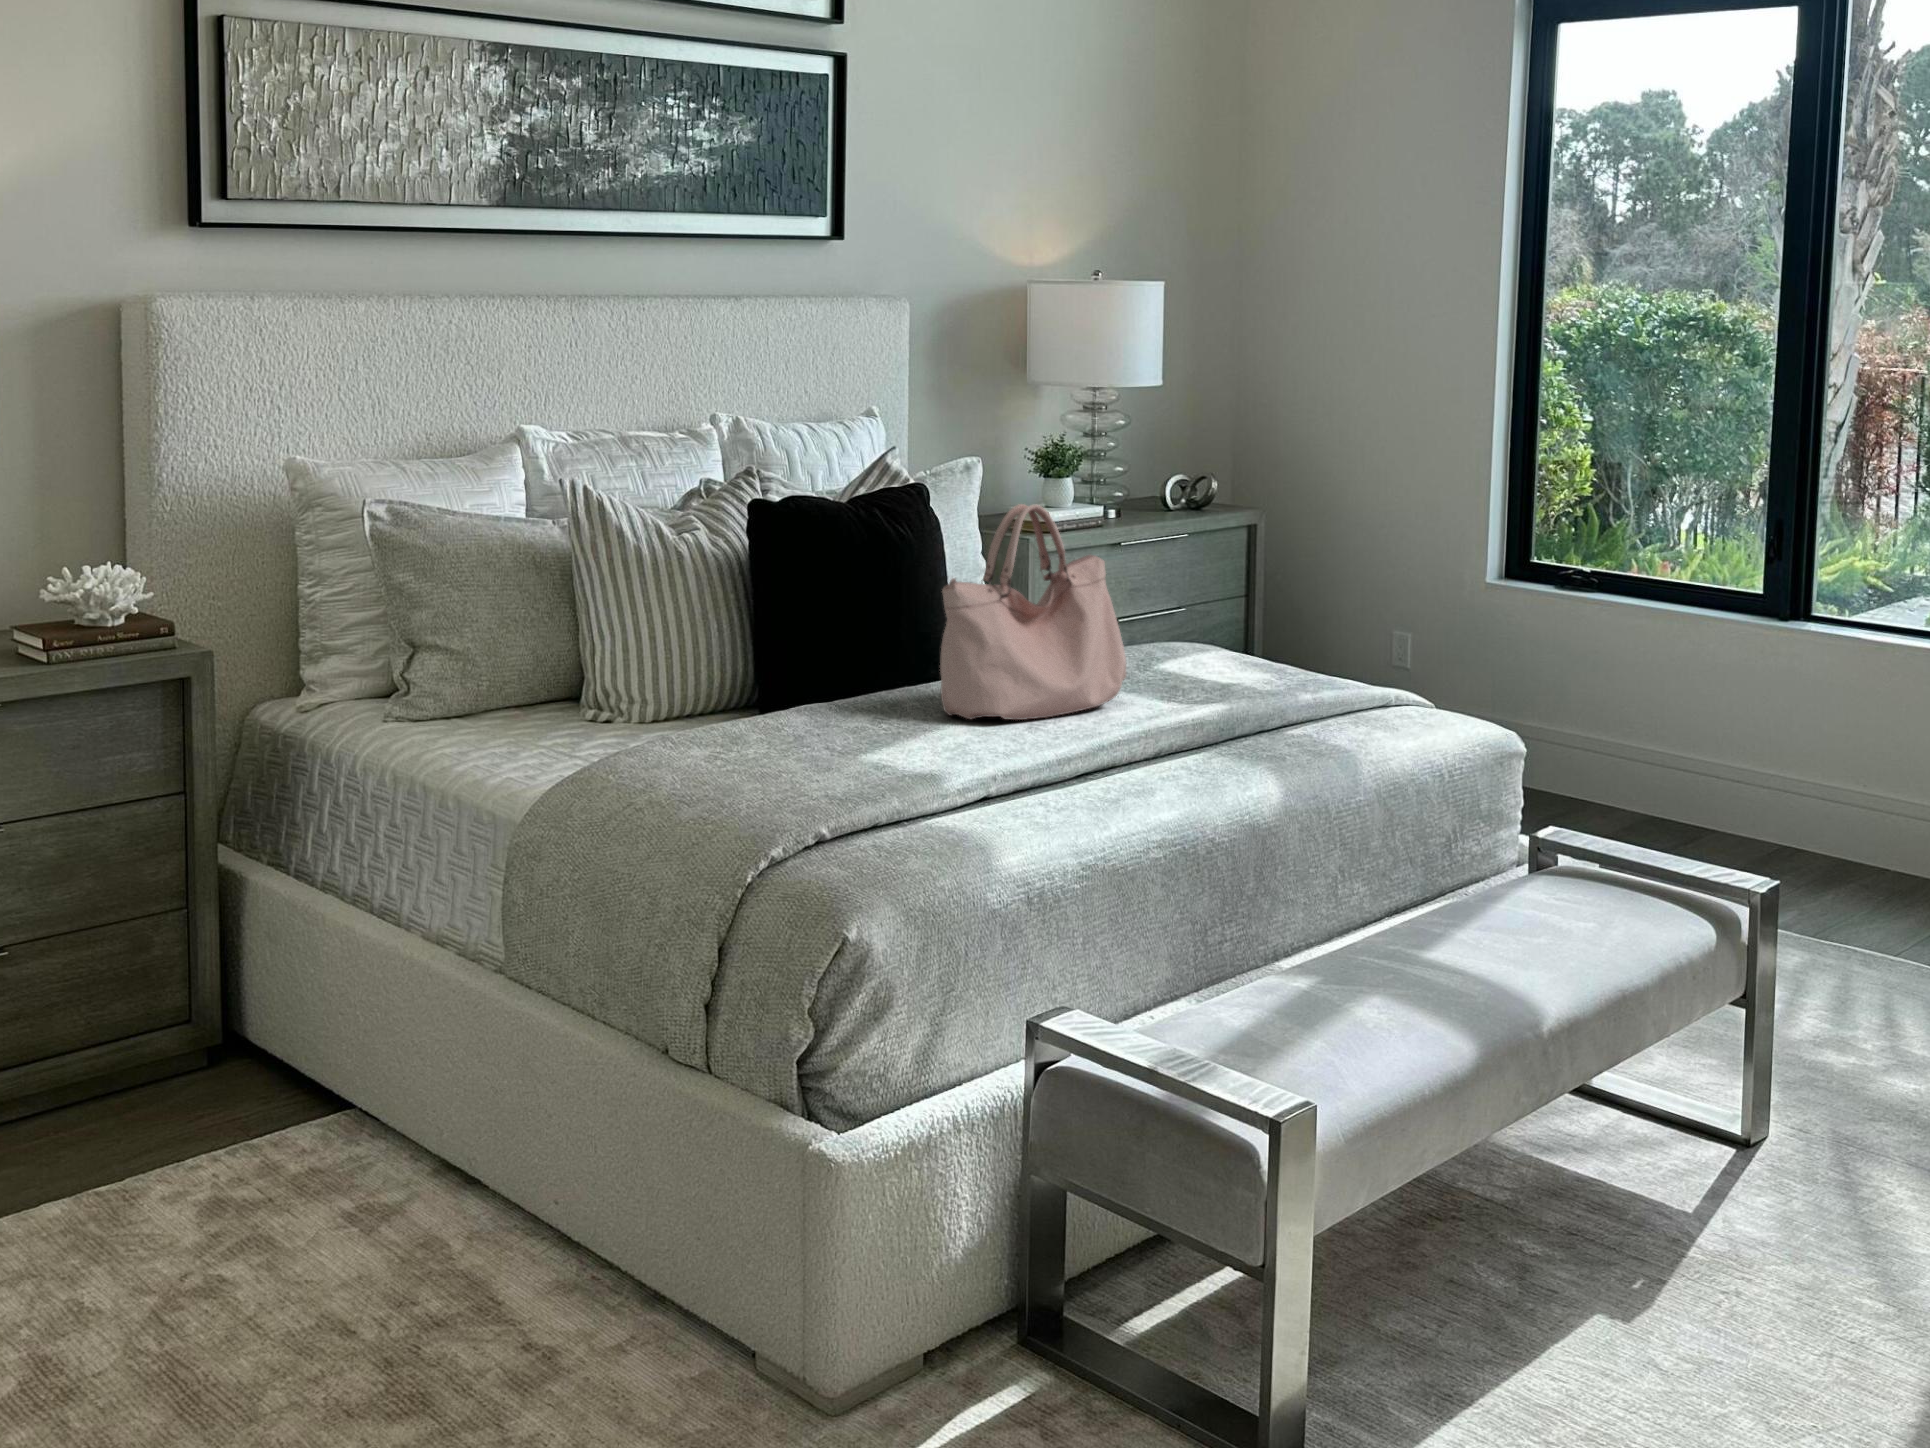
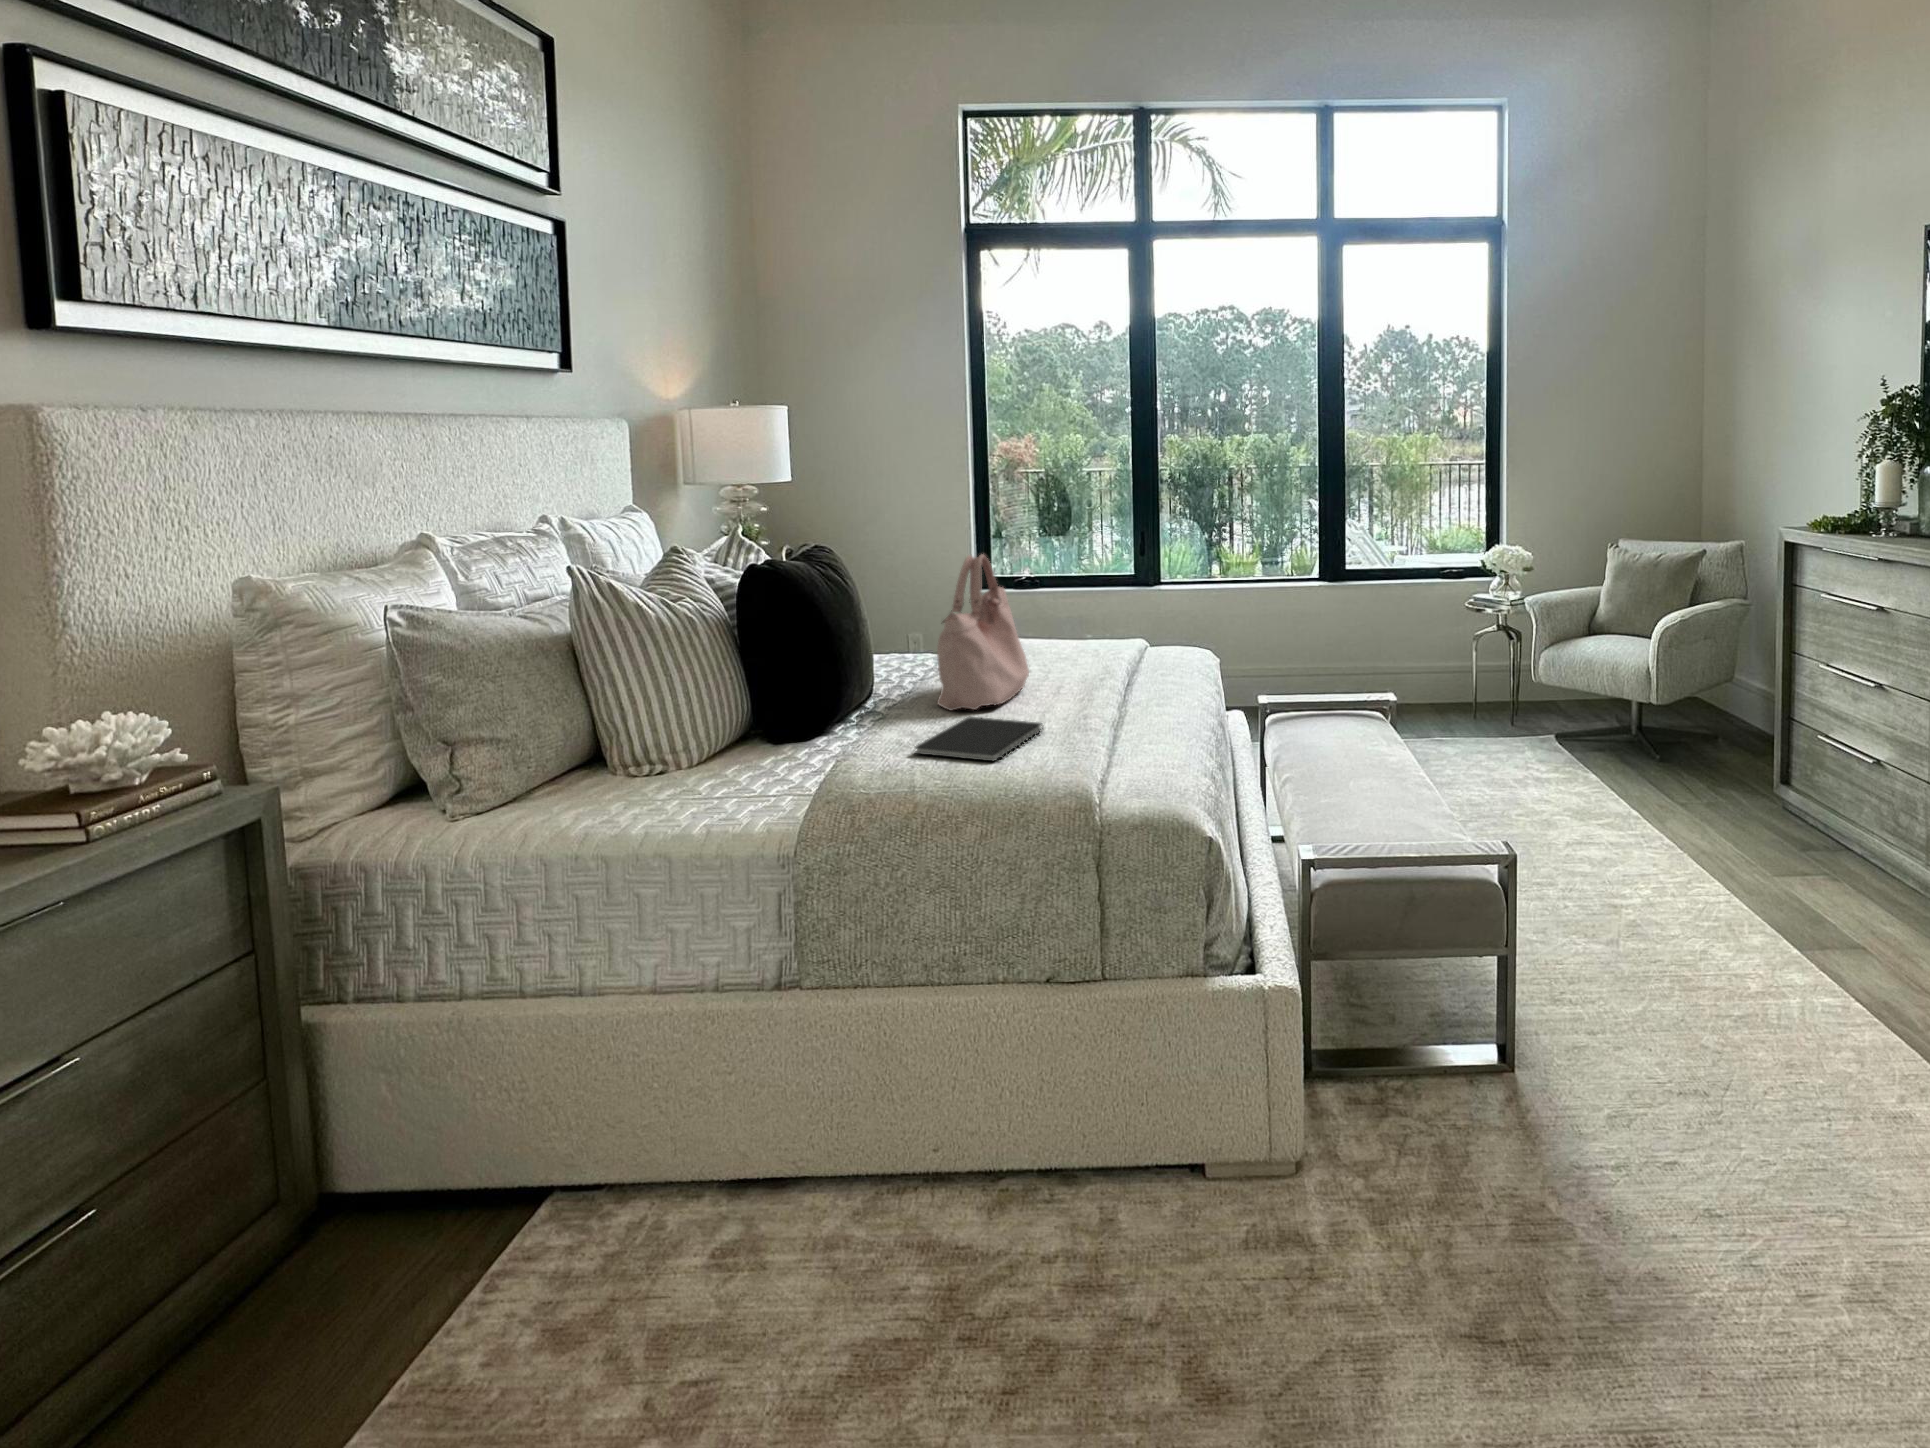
notebook: none [776,722,974,775] -> present [915,717,1043,761]

